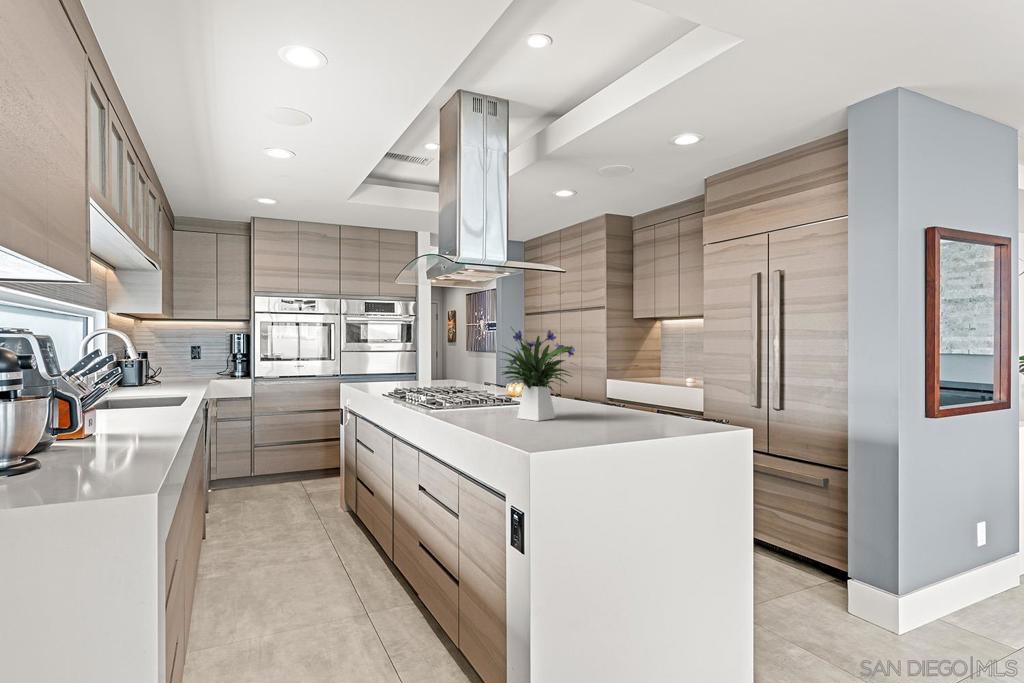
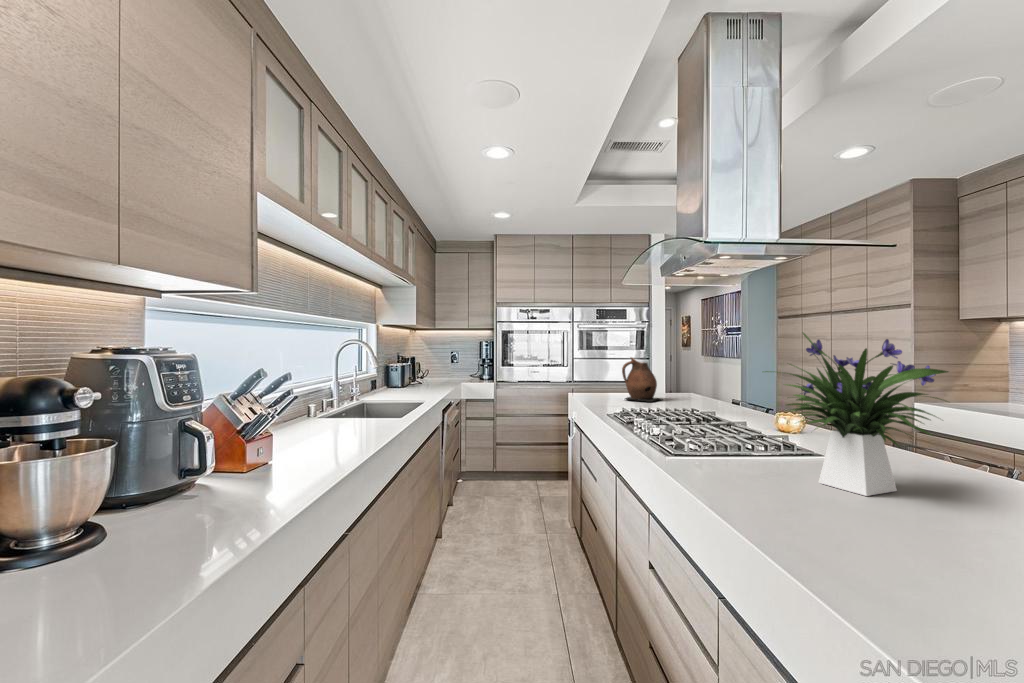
ceramic pitcher: none [391,348,427,387] -> present [622,358,660,402]

